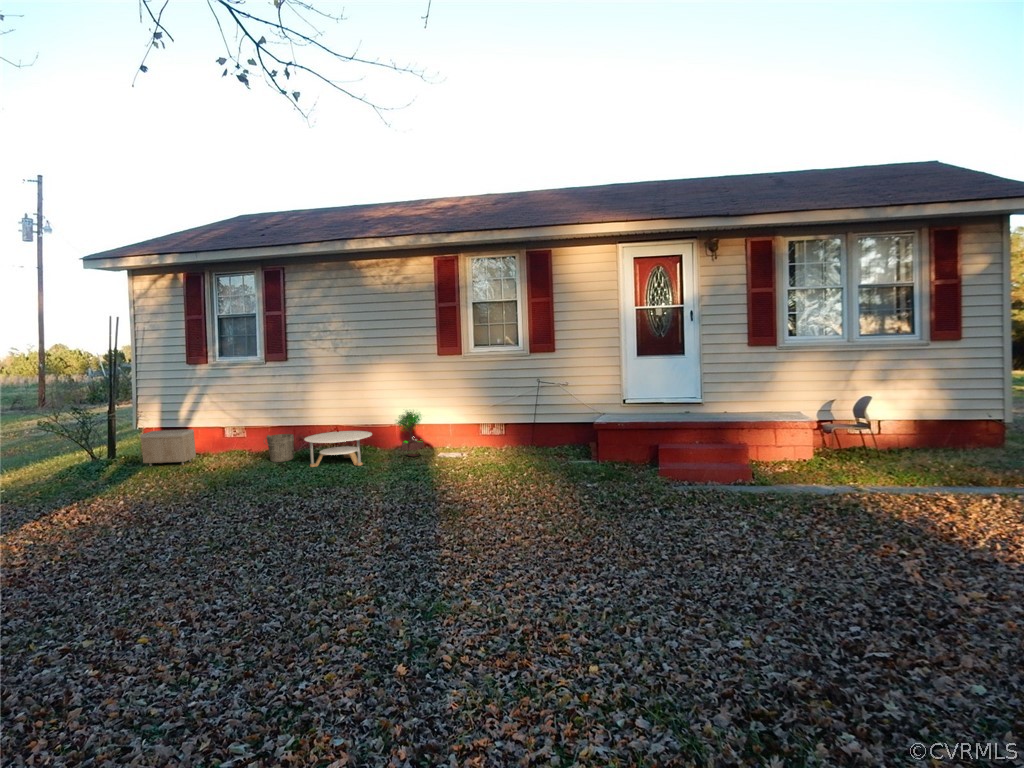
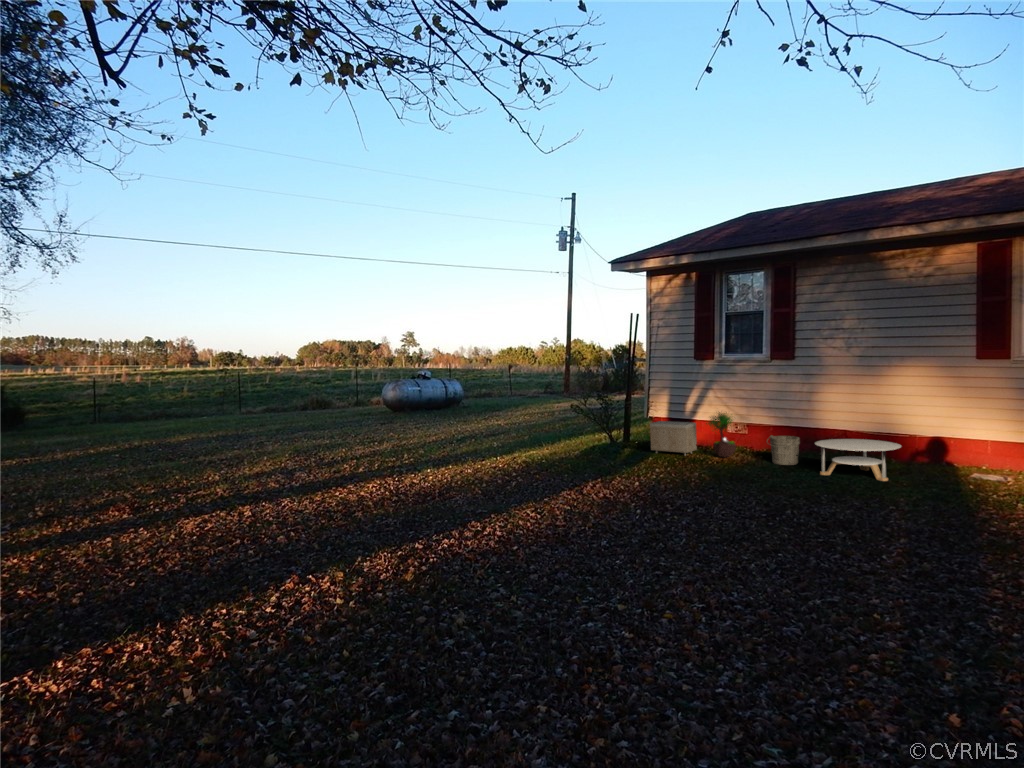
potted tree: present [397,412,424,457] -> present [706,412,736,458]

